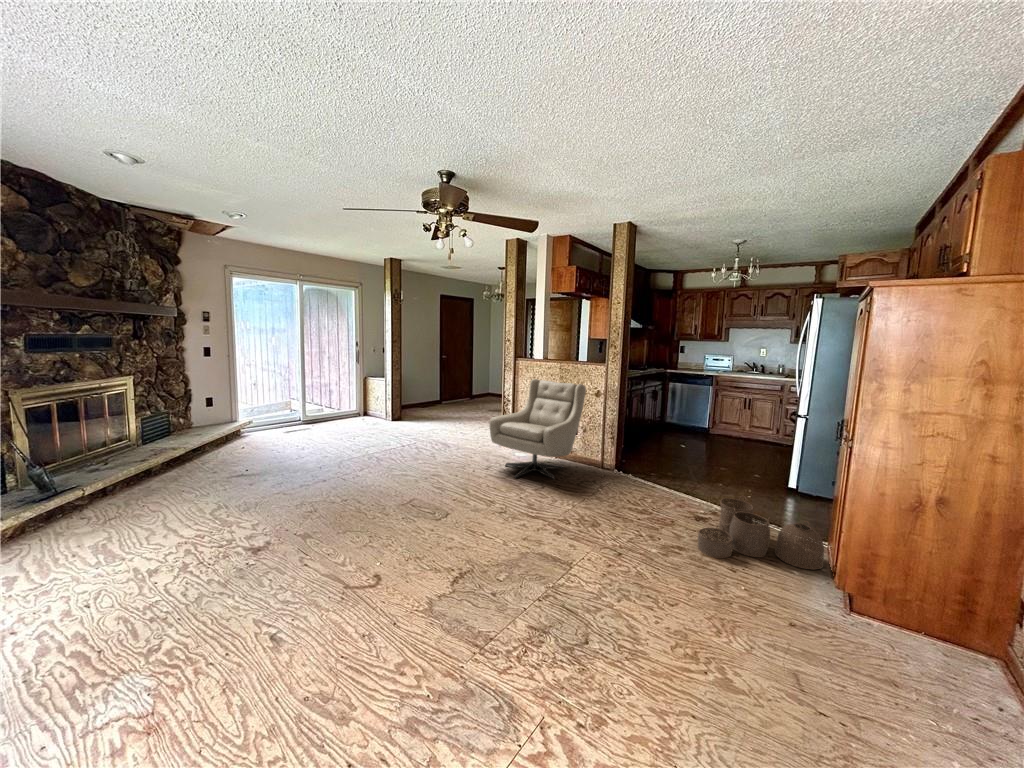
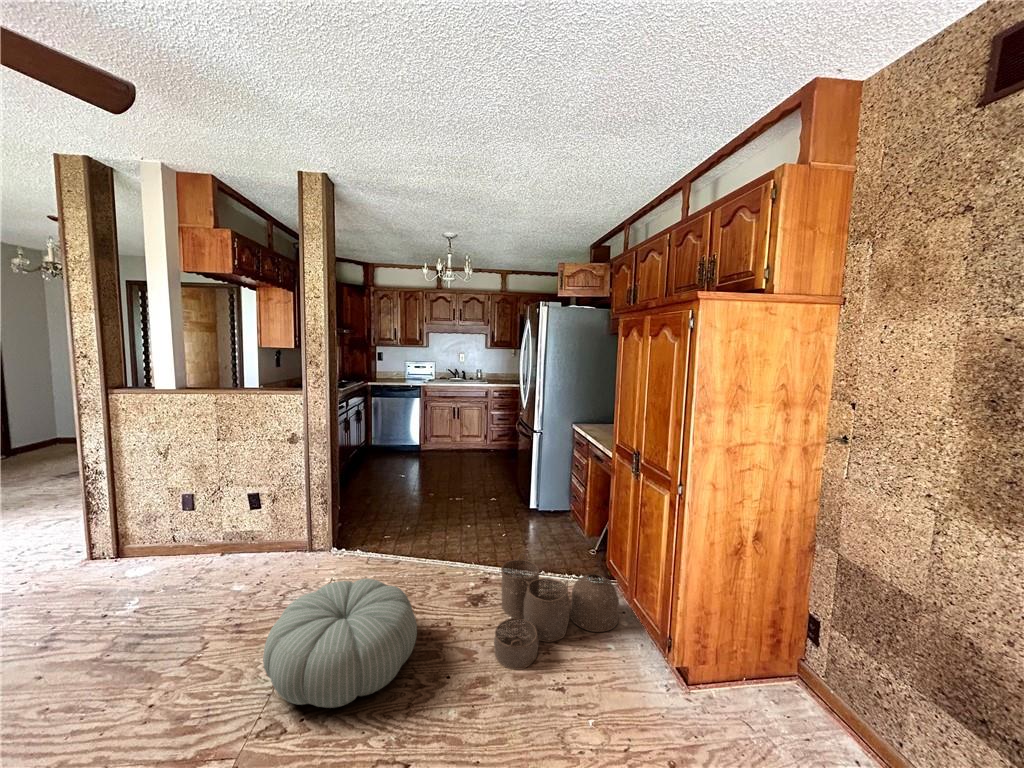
armchair: present [490,379,586,480] -> none [46,428,271,643]
pouf: none [564,473,648,530] -> present [263,579,417,708]

